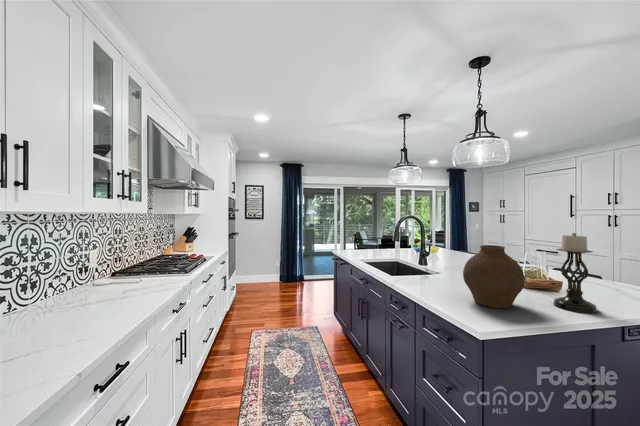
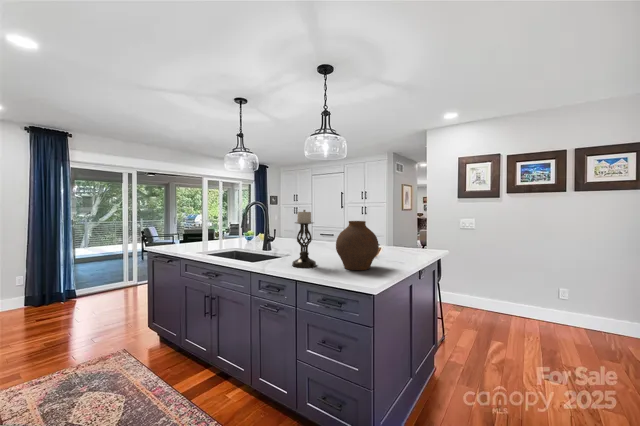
candle holder: present [553,233,597,313] -> present [292,210,316,268]

